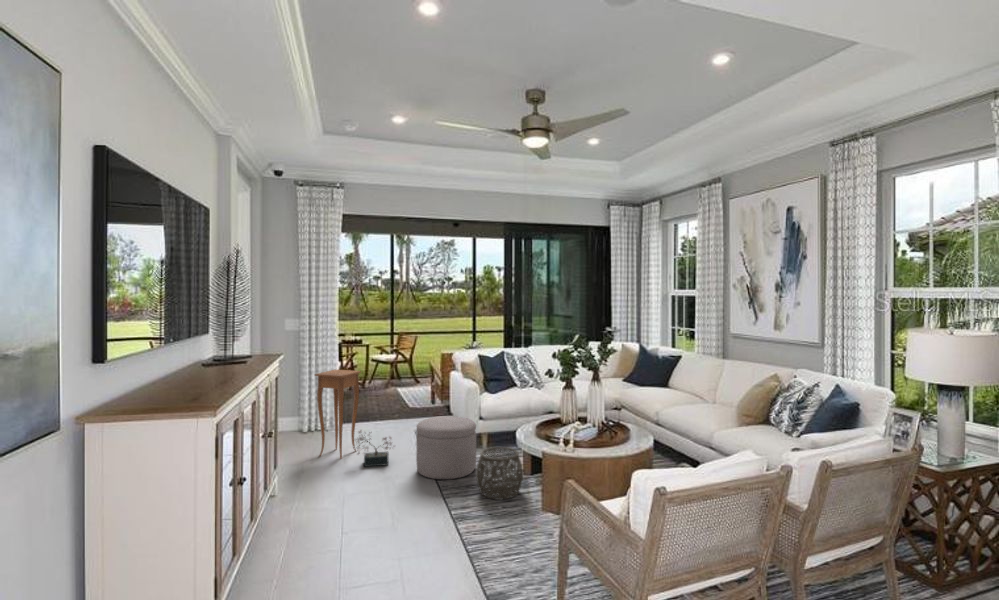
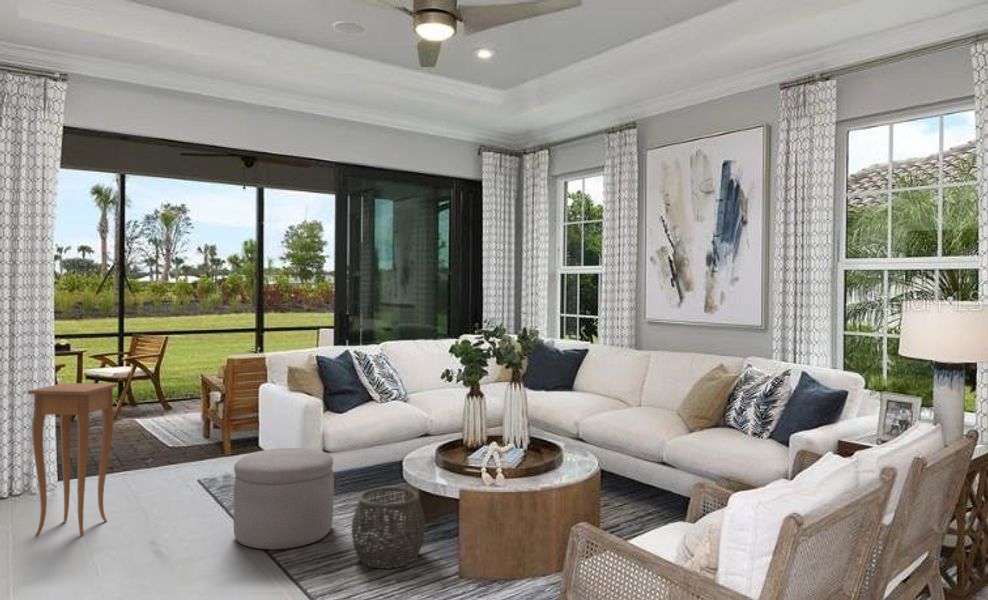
decorative plant: present [354,430,392,467] -> none [111,482,190,545]

